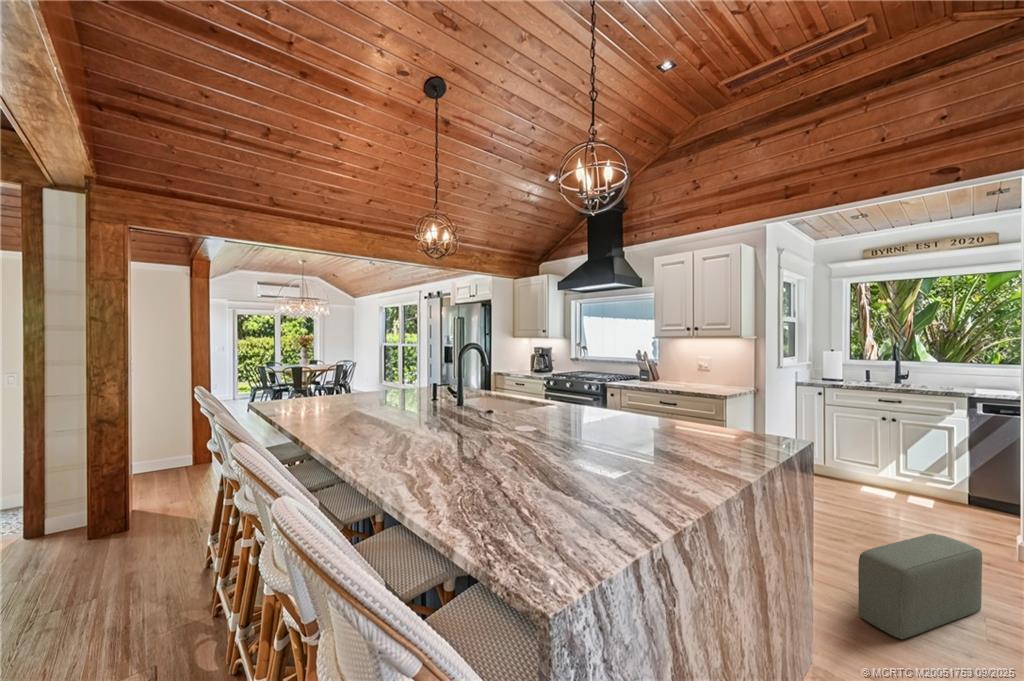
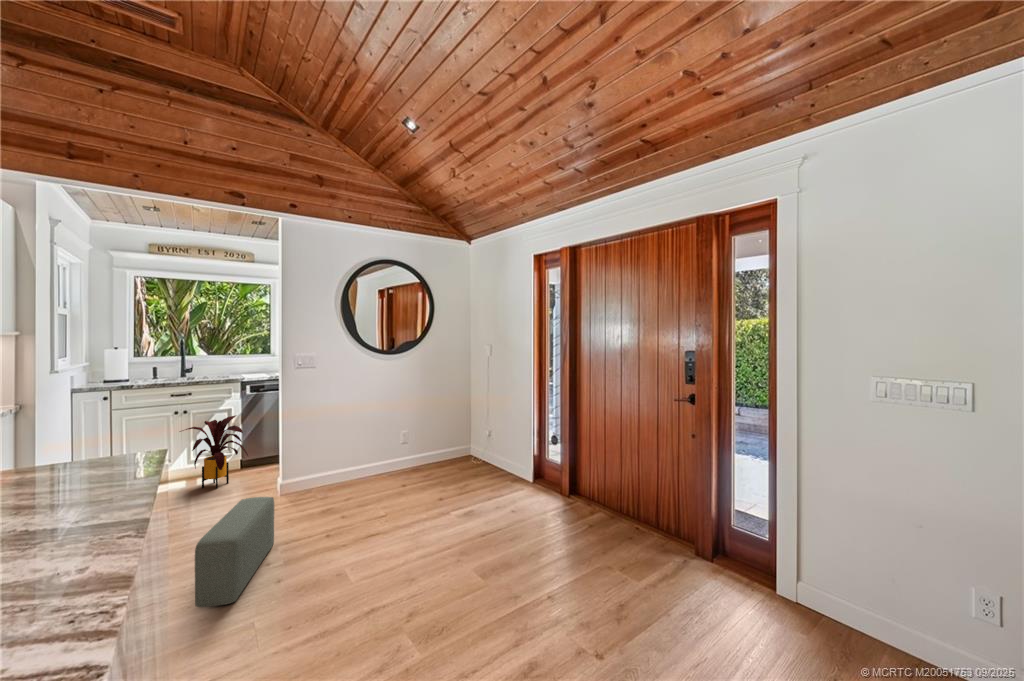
house plant: none [884,434,971,514] -> present [180,415,248,489]

